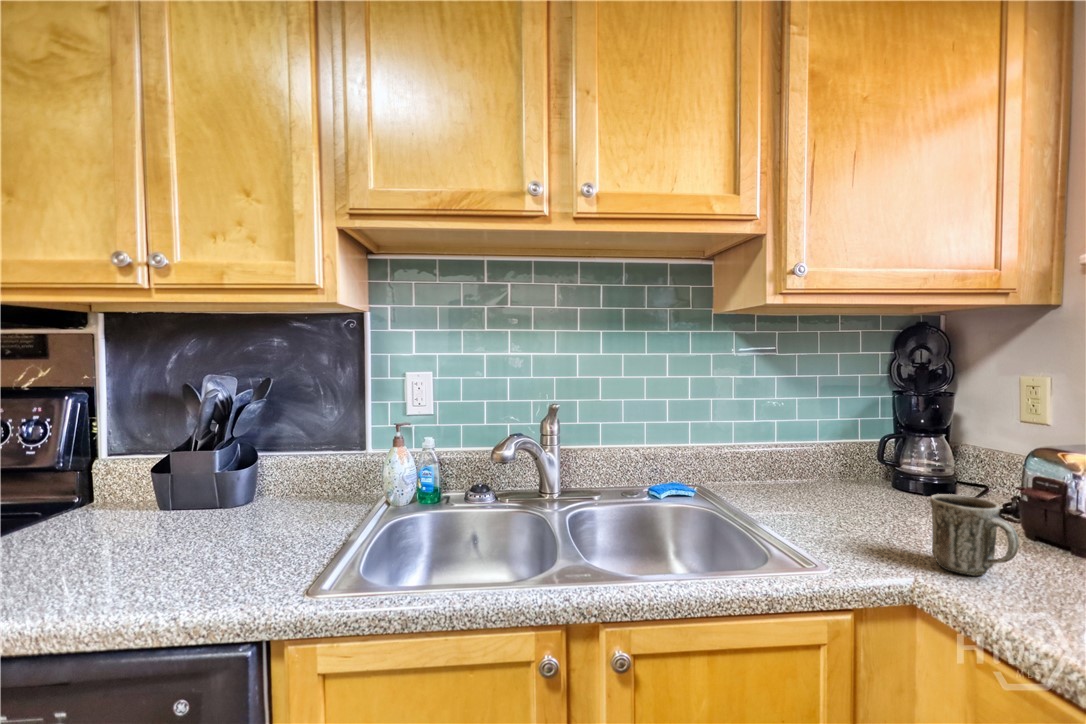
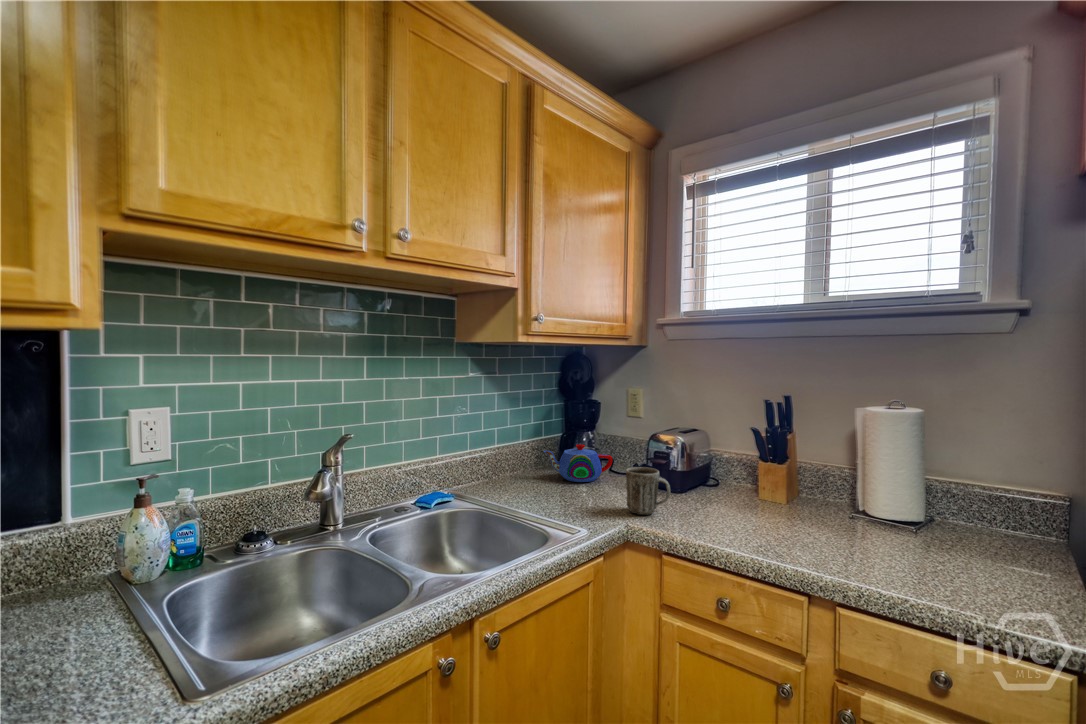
teapot: none [841,453,962,510] -> present [544,445,613,482]

